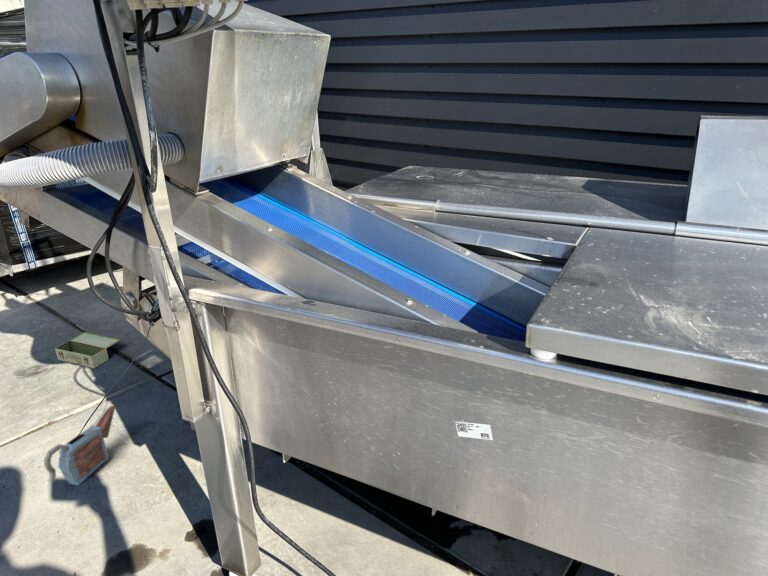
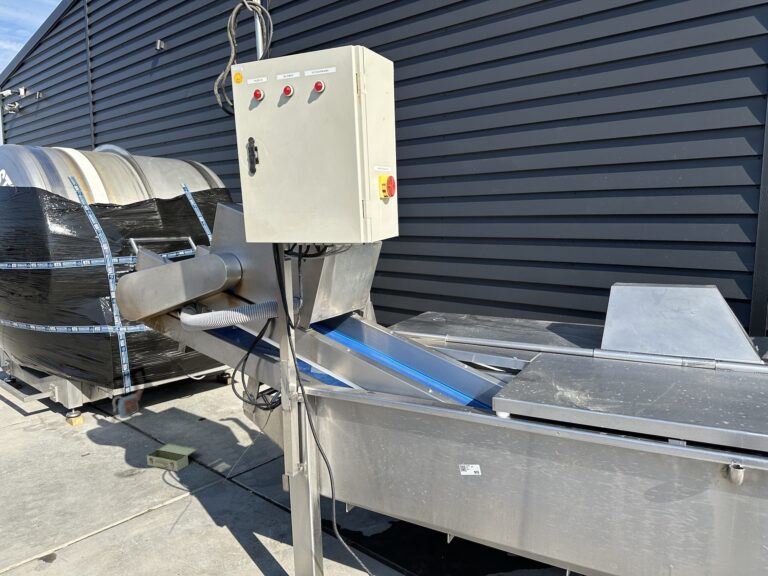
watering can: present [44,406,115,485] -> present [113,390,143,418]

